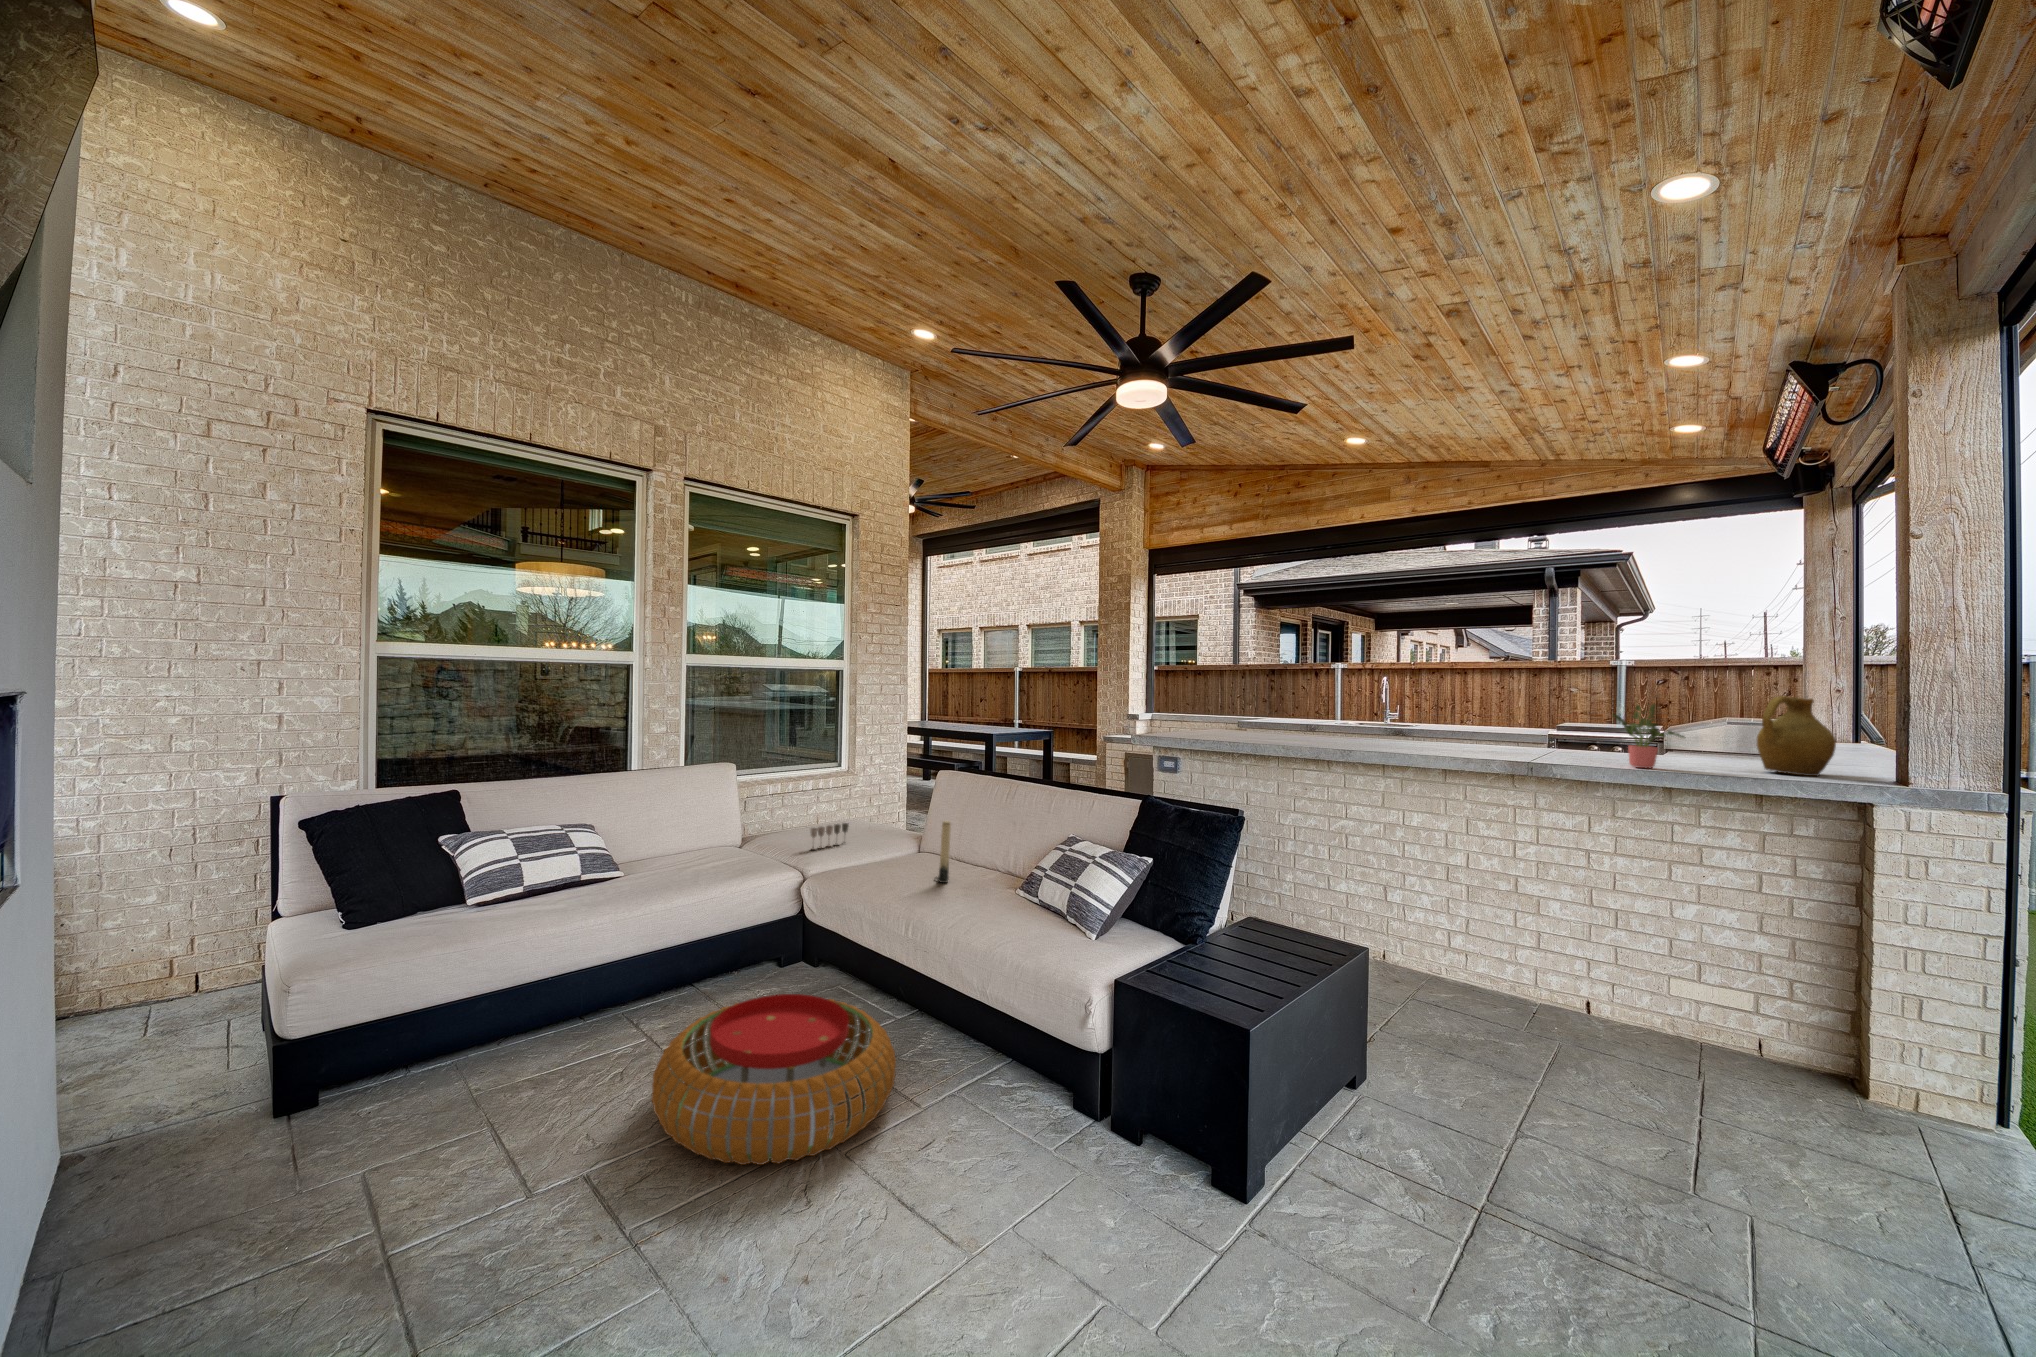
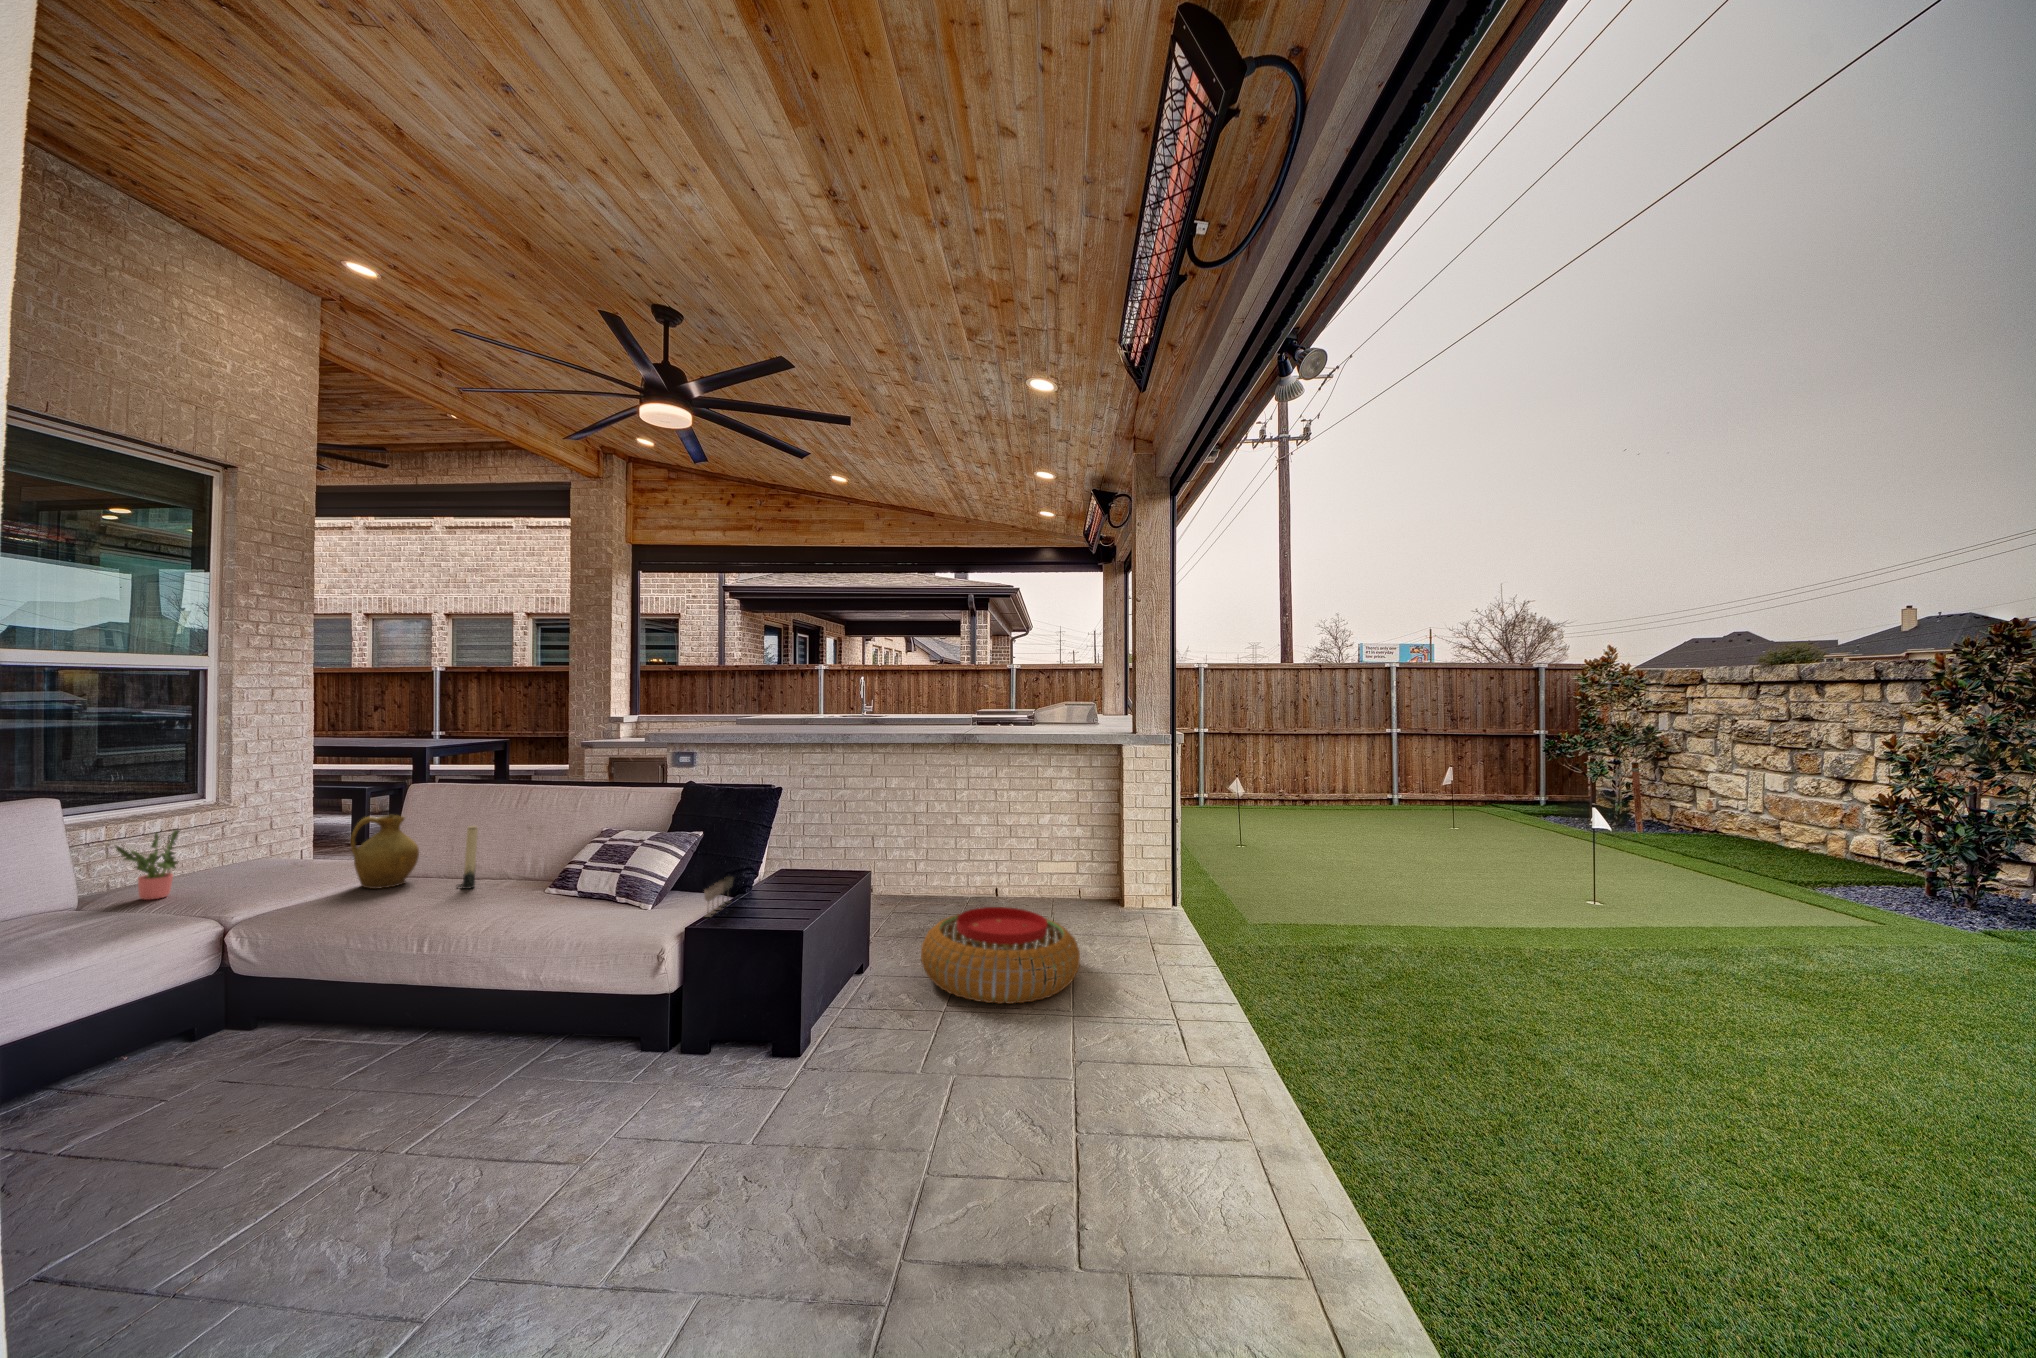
pitcher: present [1756,696,1836,776] -> present [351,815,419,889]
potted plant: present [1613,704,1684,768] -> present [116,830,179,900]
wine glass: present [811,823,849,850] -> present [704,876,733,917]
pouf: present [651,994,896,1165] -> present [921,907,1080,1004]

